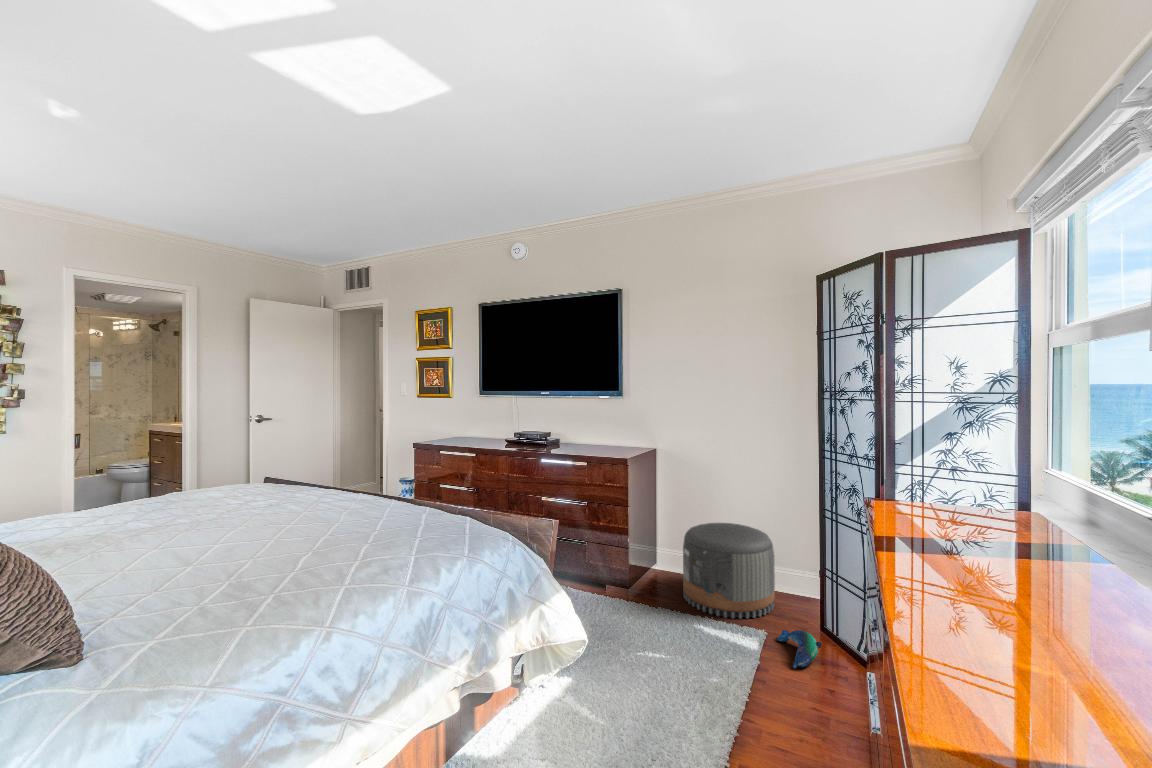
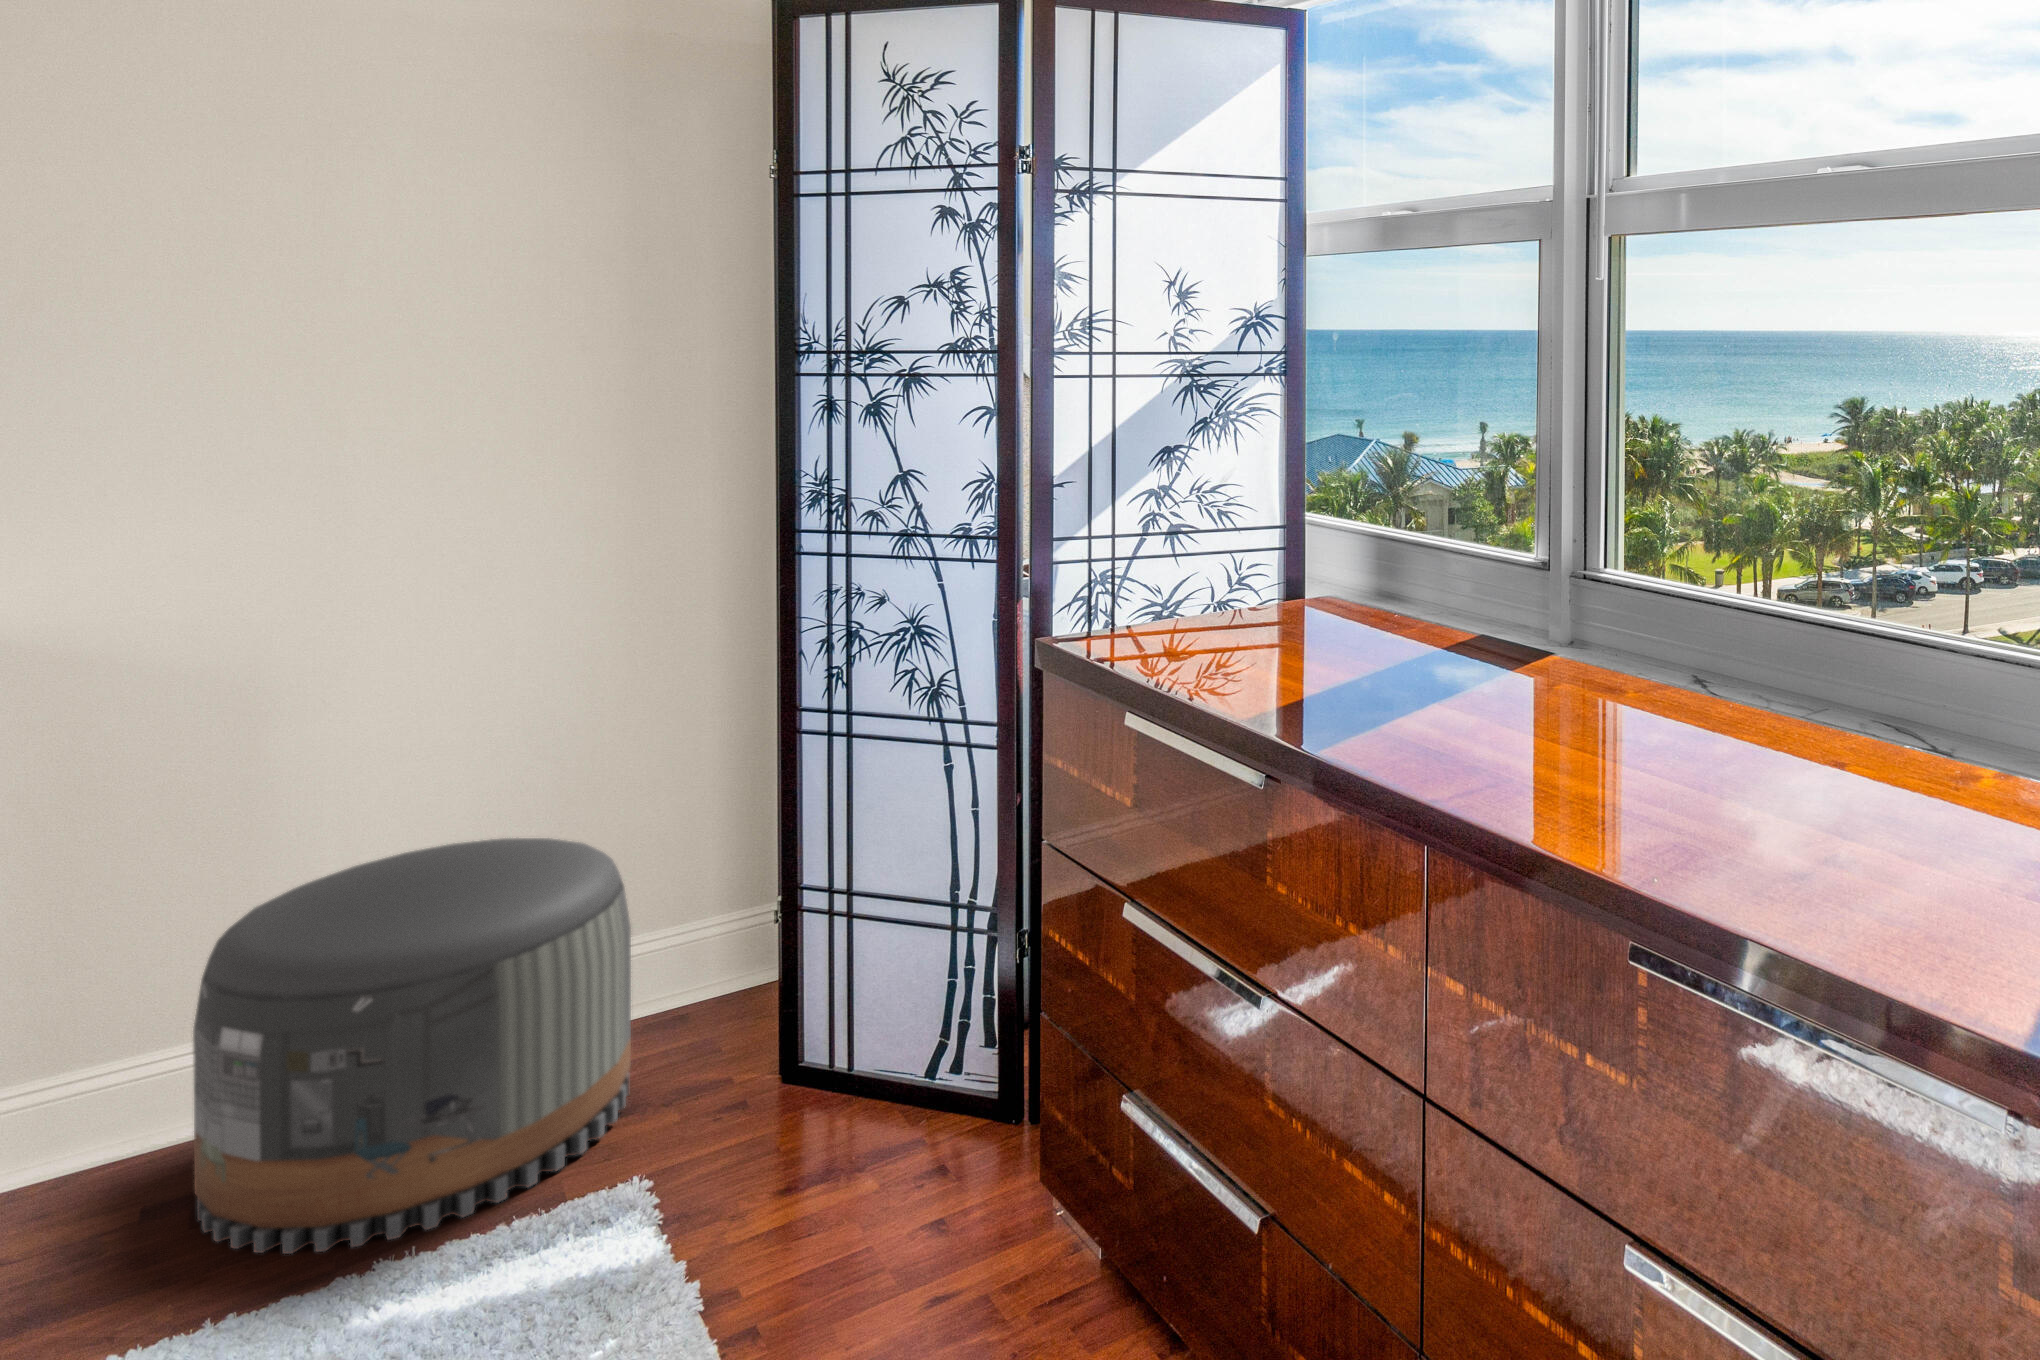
plush toy: present [777,630,822,668] -> none [709,1103,876,1239]

